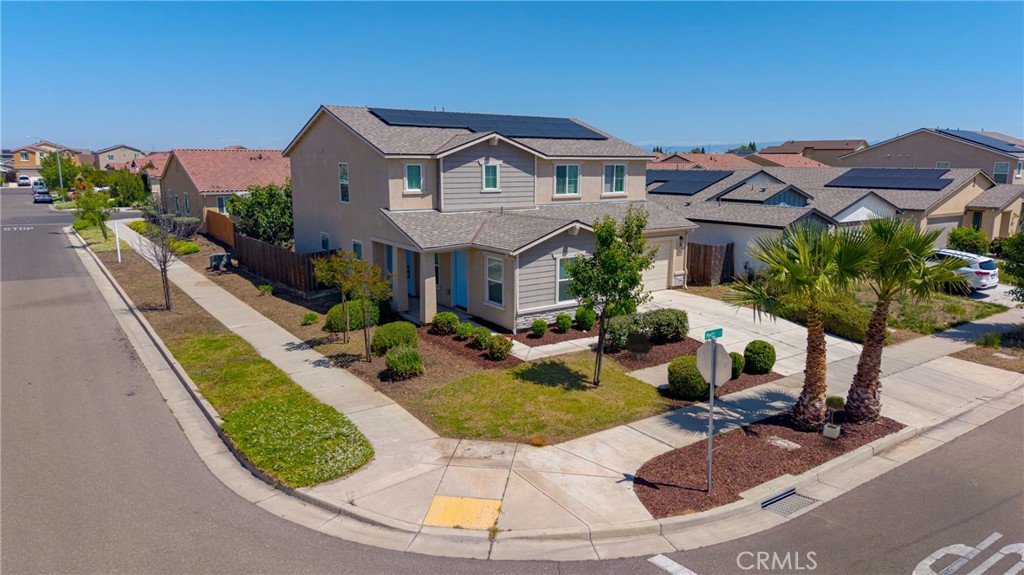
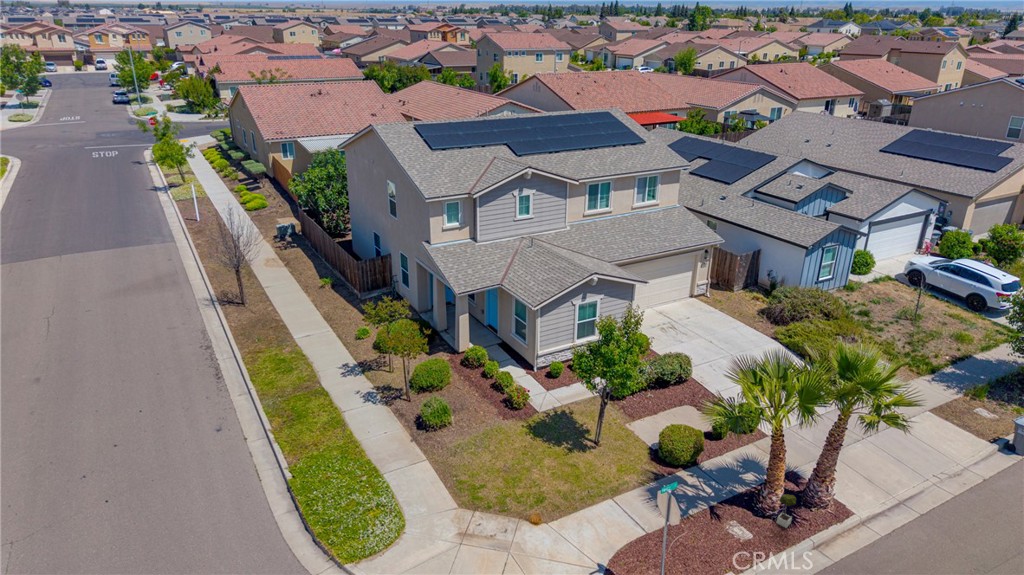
lounge chair: present [625,333,652,362] -> none [630,380,654,411]

